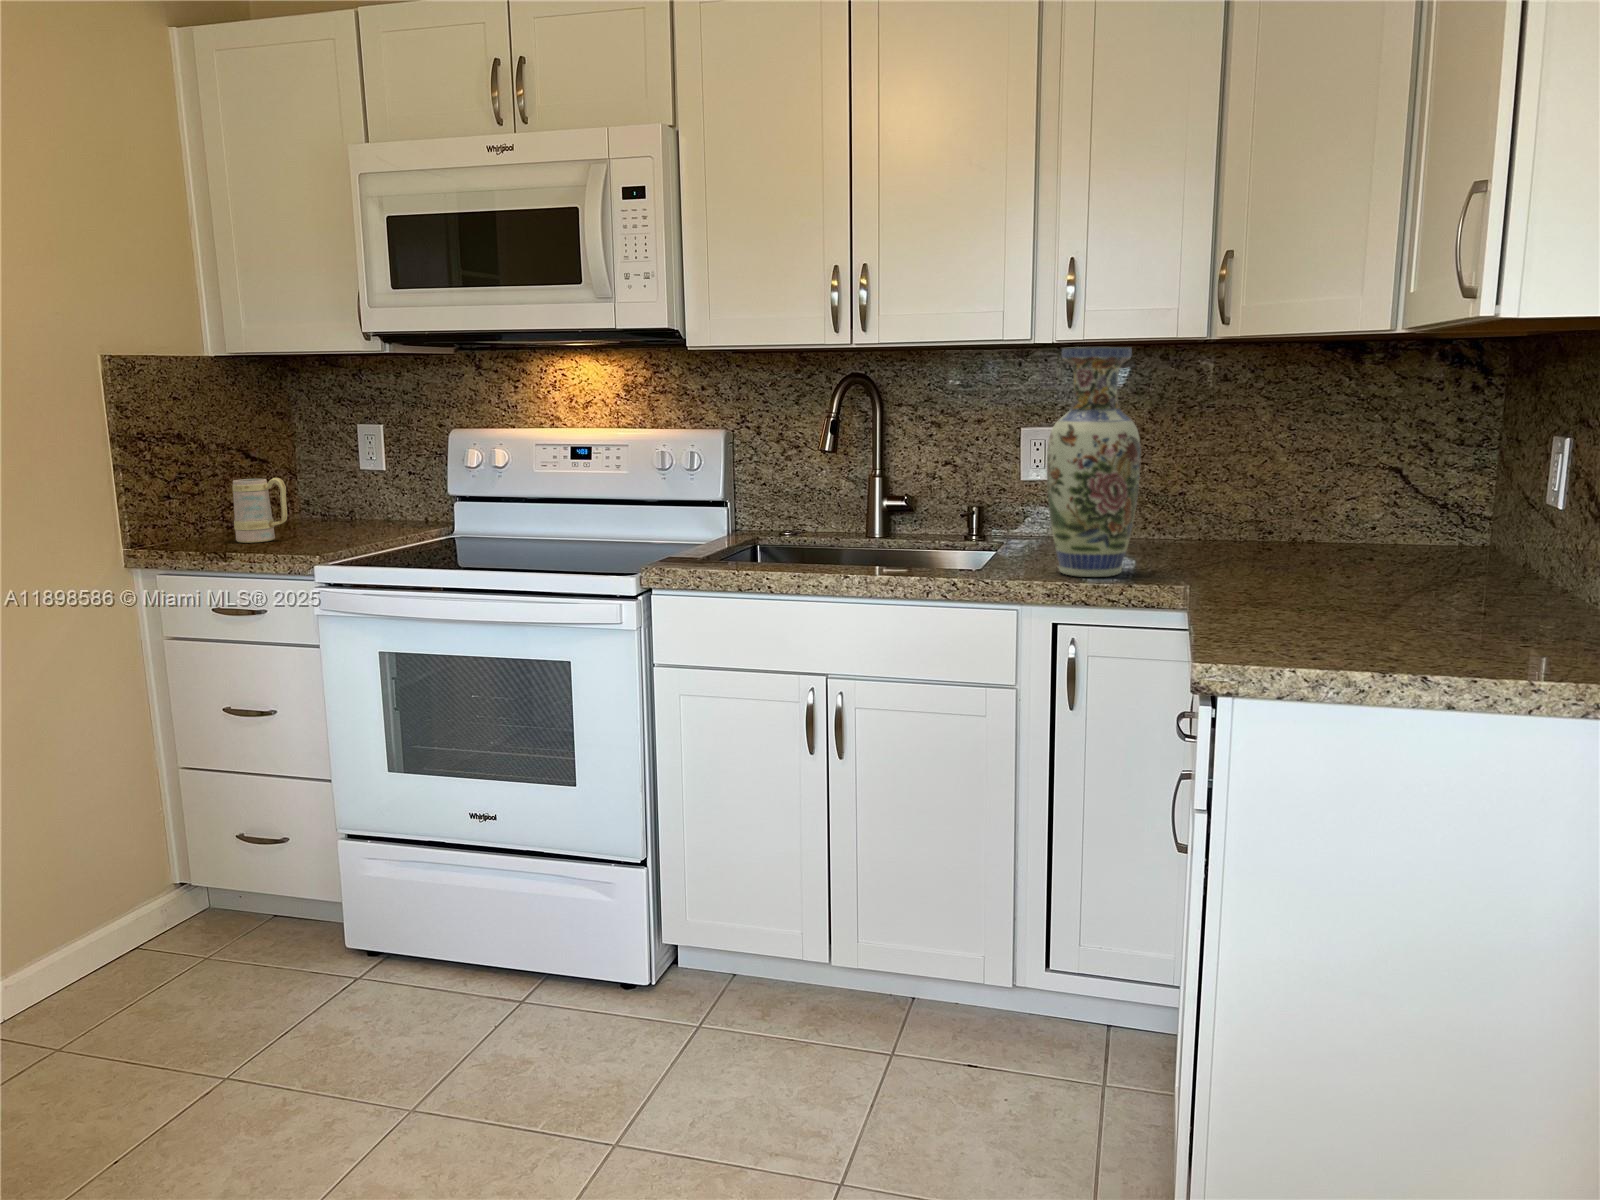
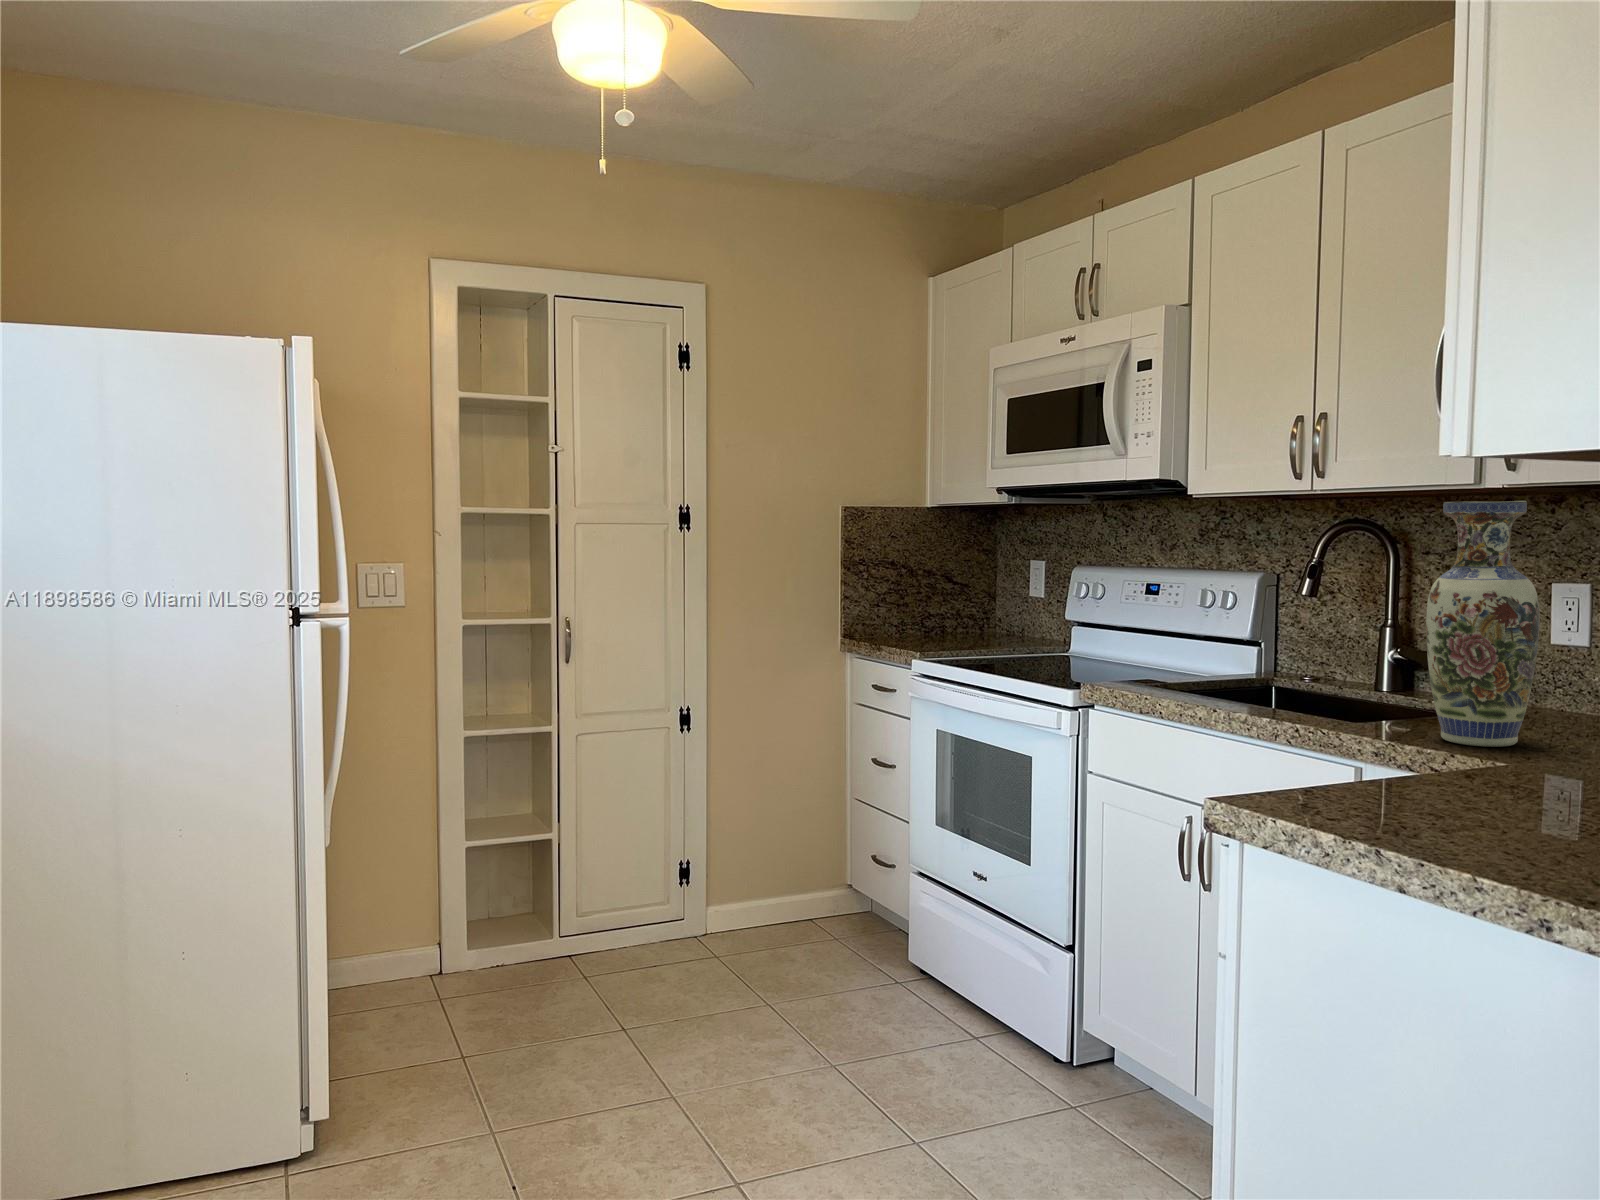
mug: present [232,478,287,543] -> none [920,596,954,643]

